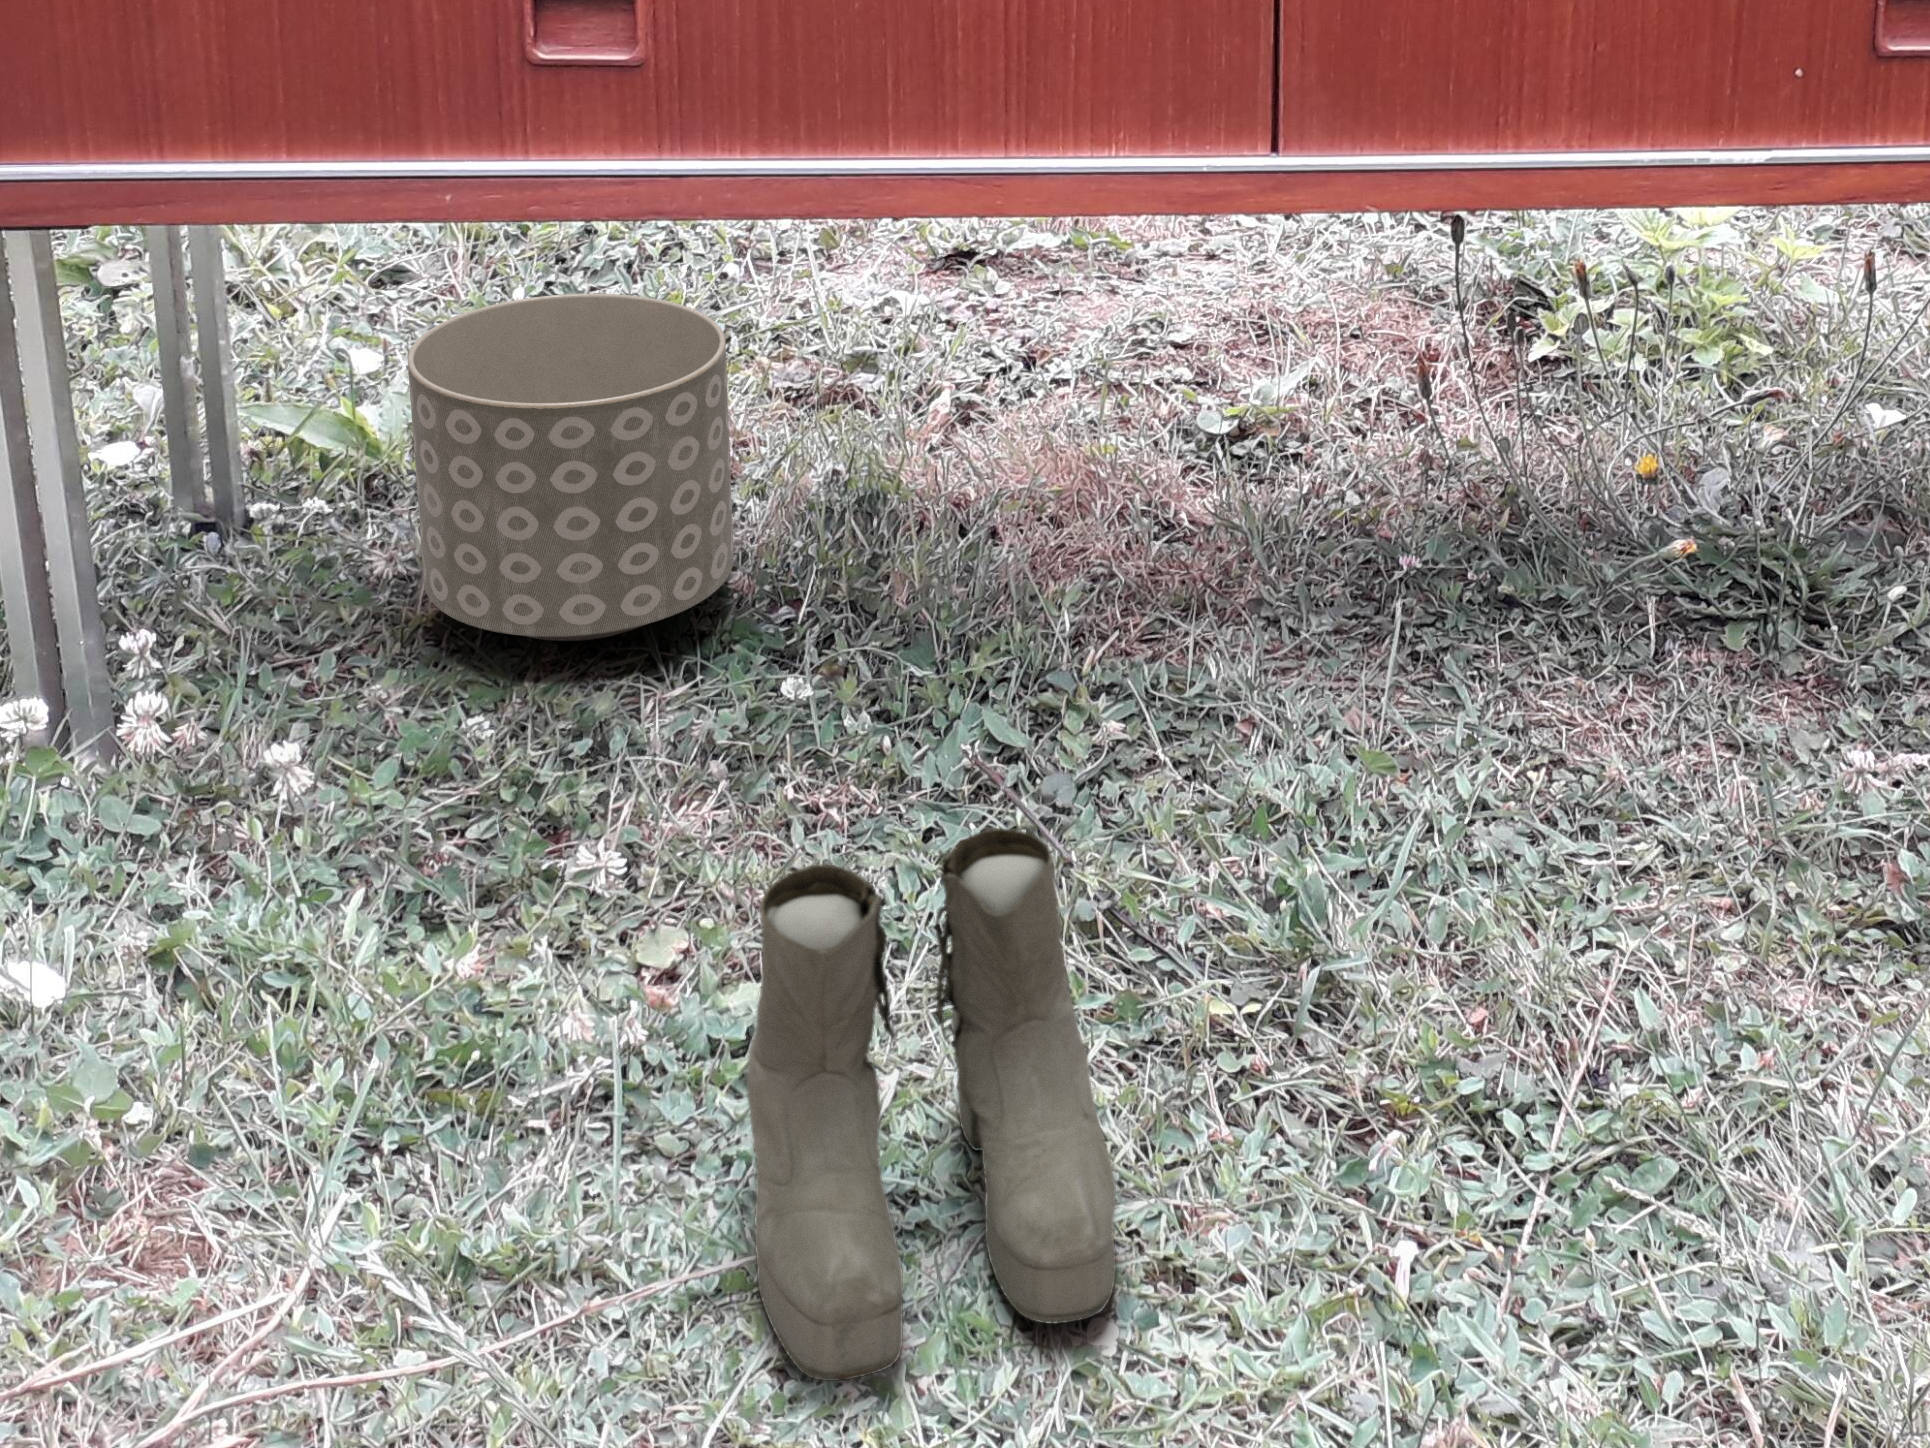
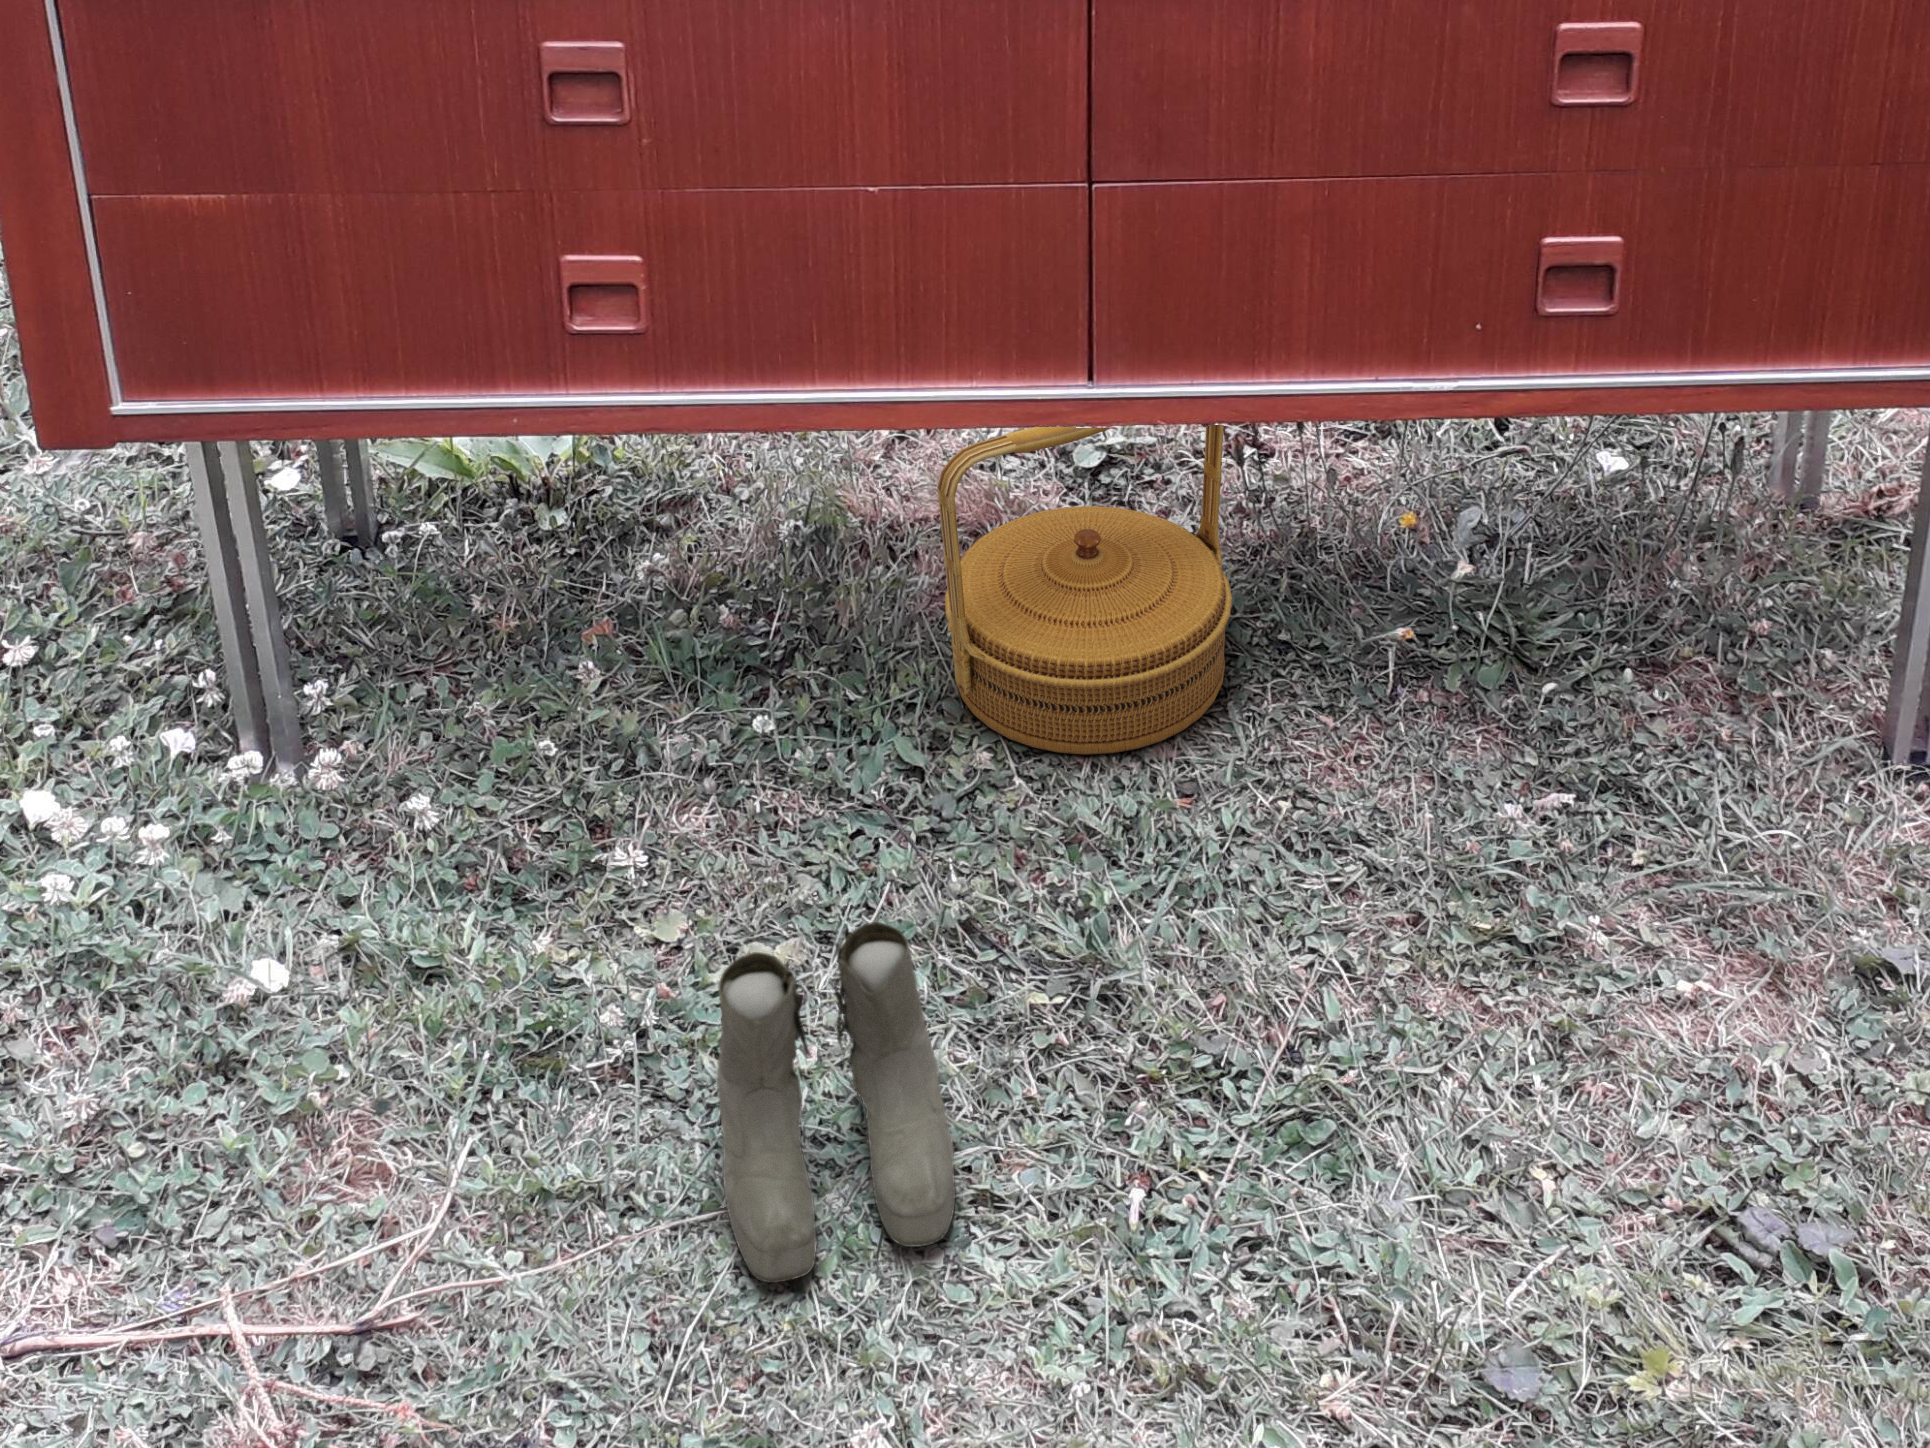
basket: none [1056,224,1439,732] -> present [937,425,1232,755]
planter: present [408,294,734,641] -> none [479,405,719,674]

